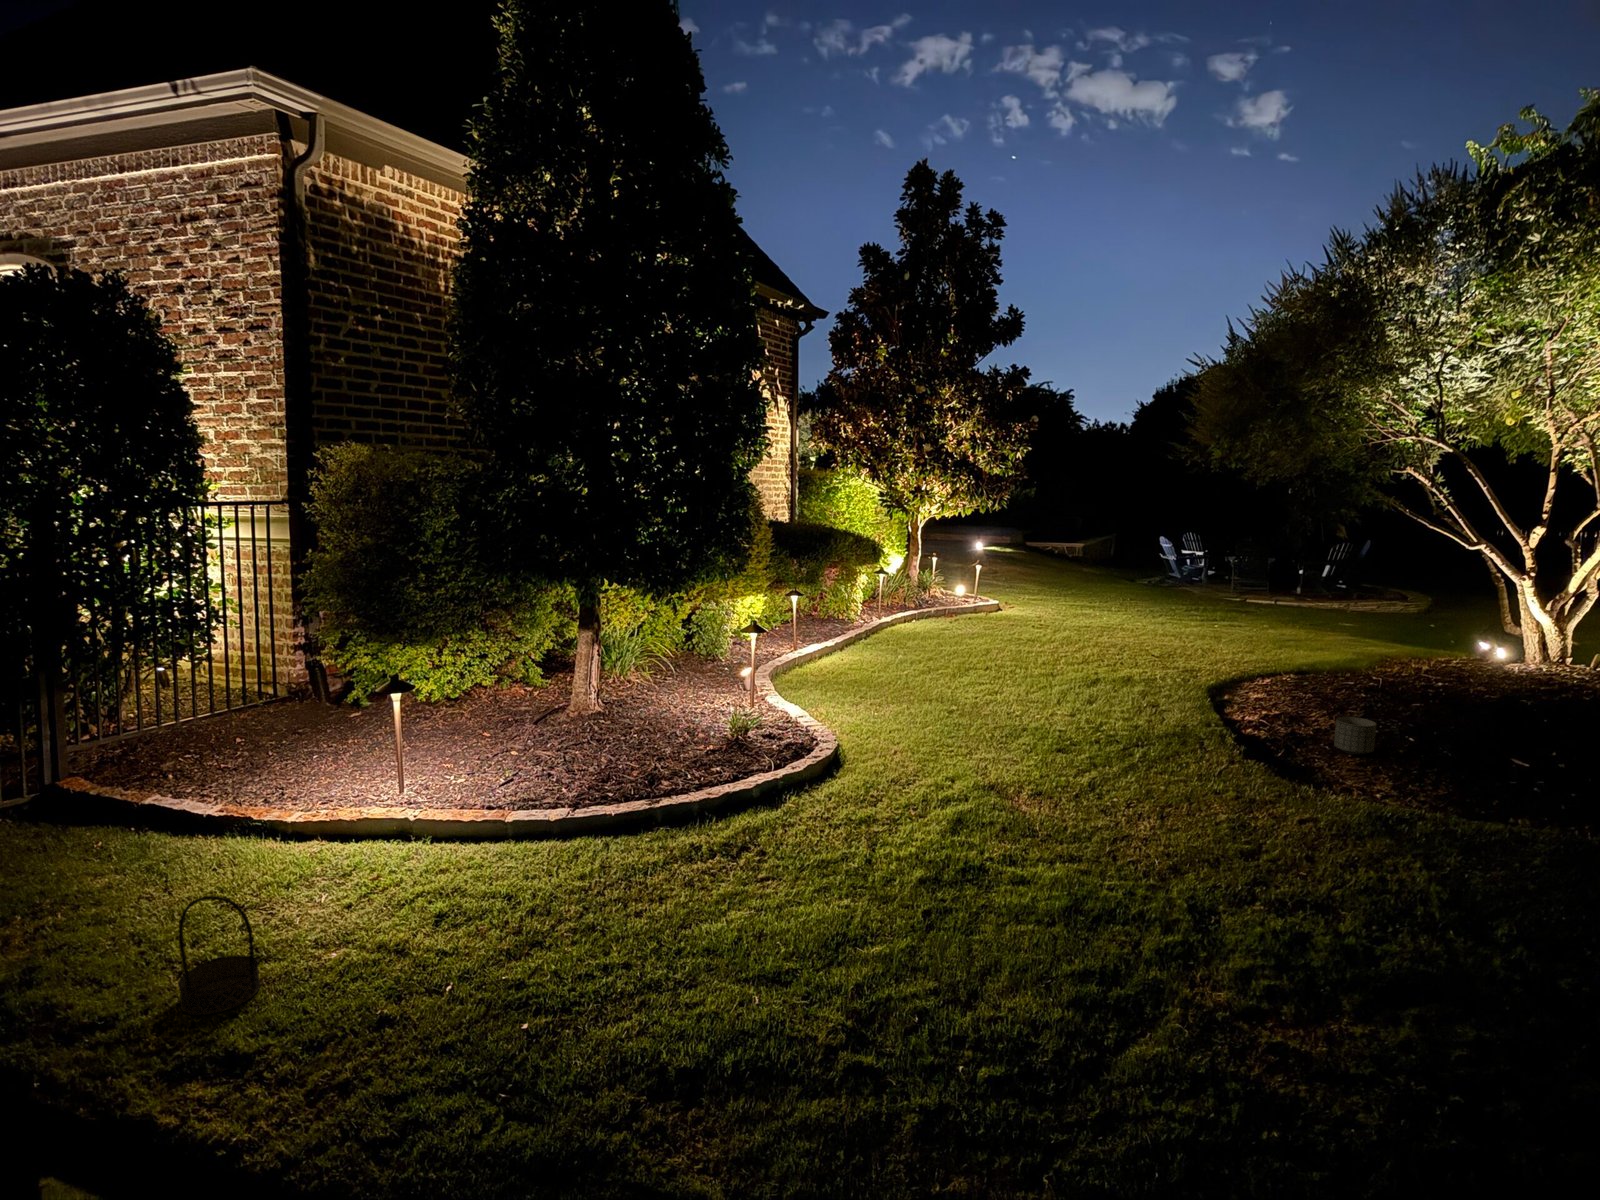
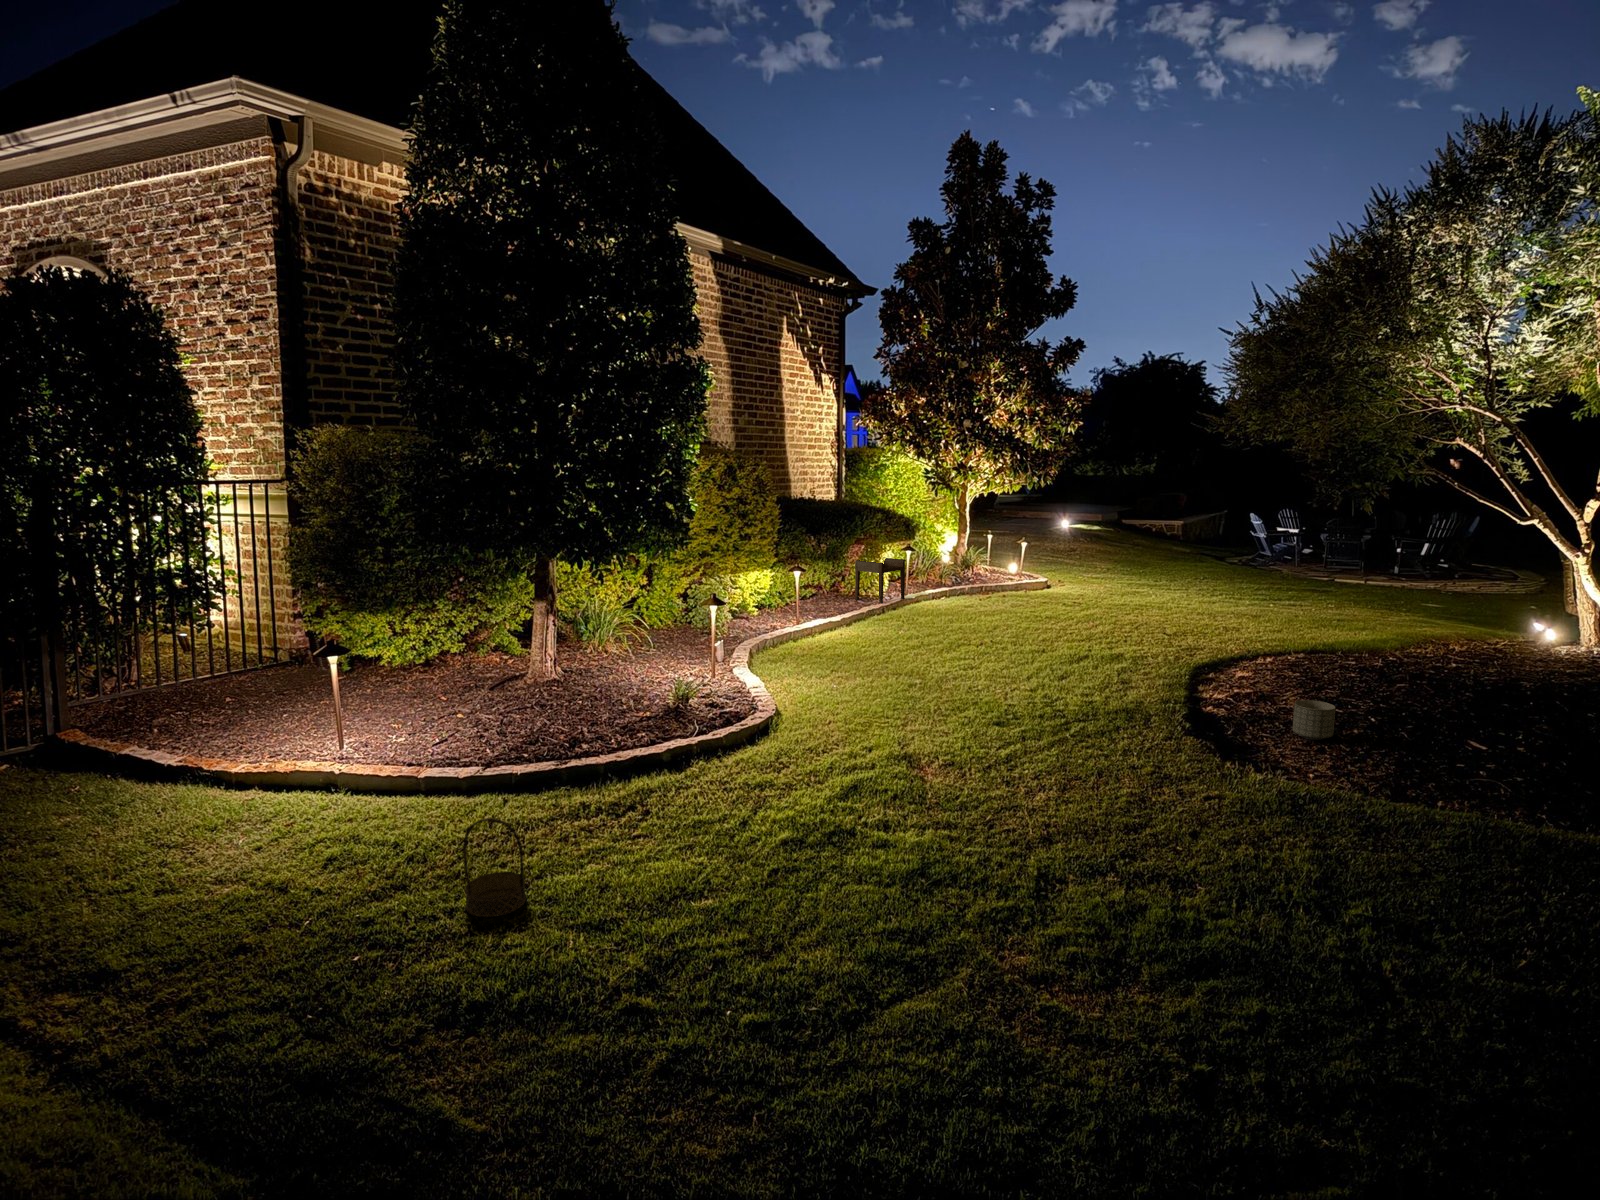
side table: none [838,580,886,626] -> present [855,558,905,604]
basket: present [178,896,261,1015] -> present [463,818,526,917]

